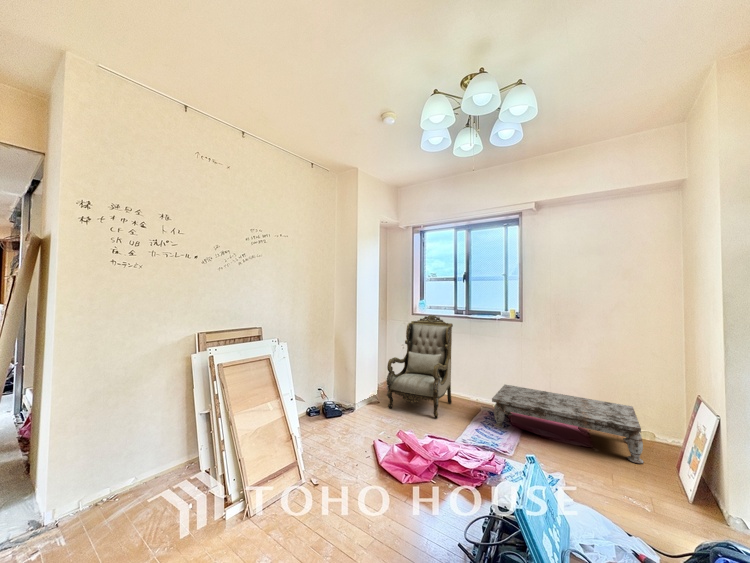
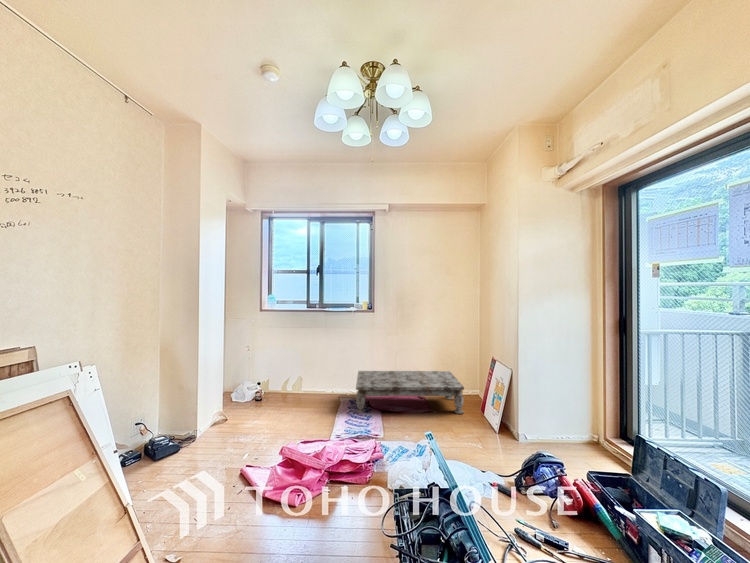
armchair: present [386,315,453,419] -> none [238,310,309,423]

